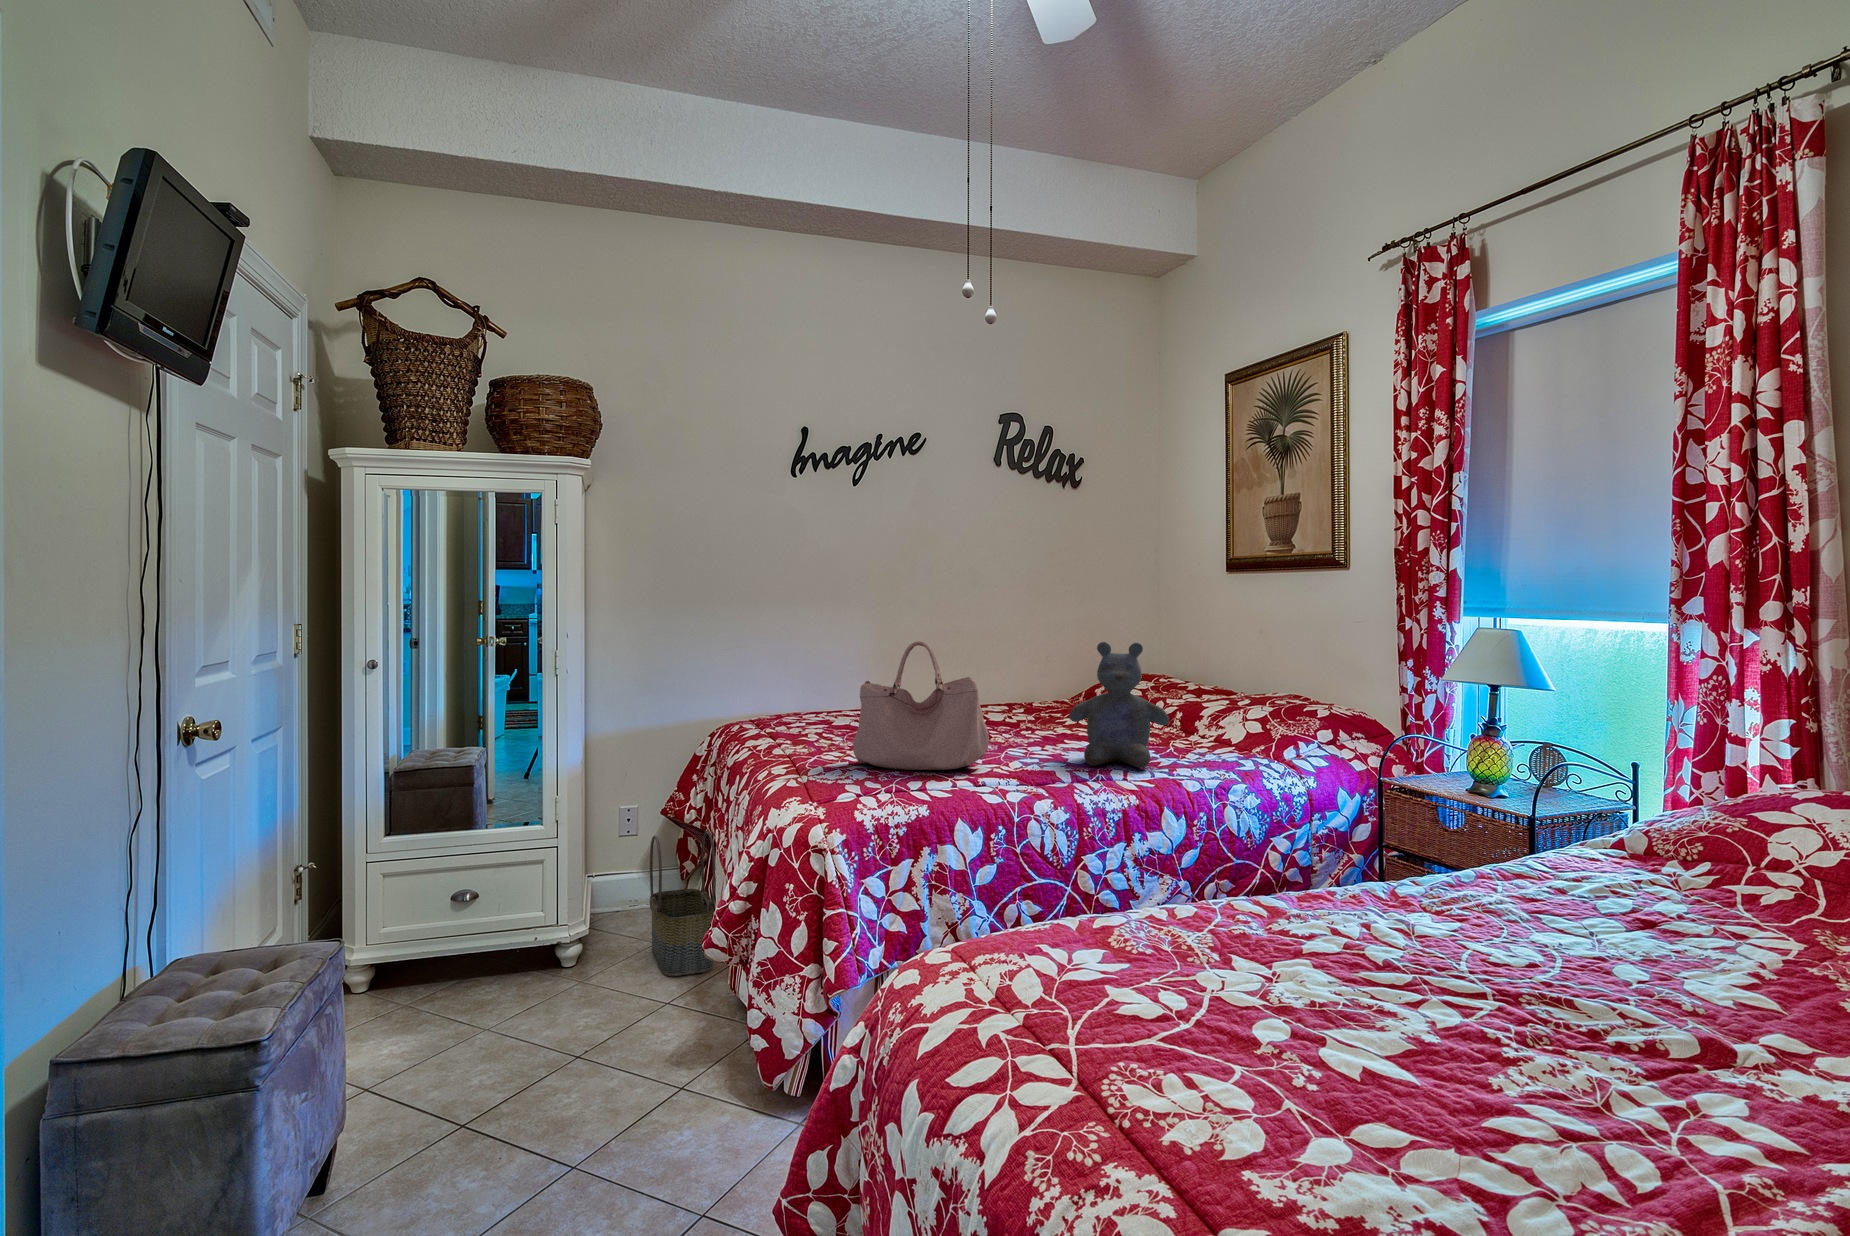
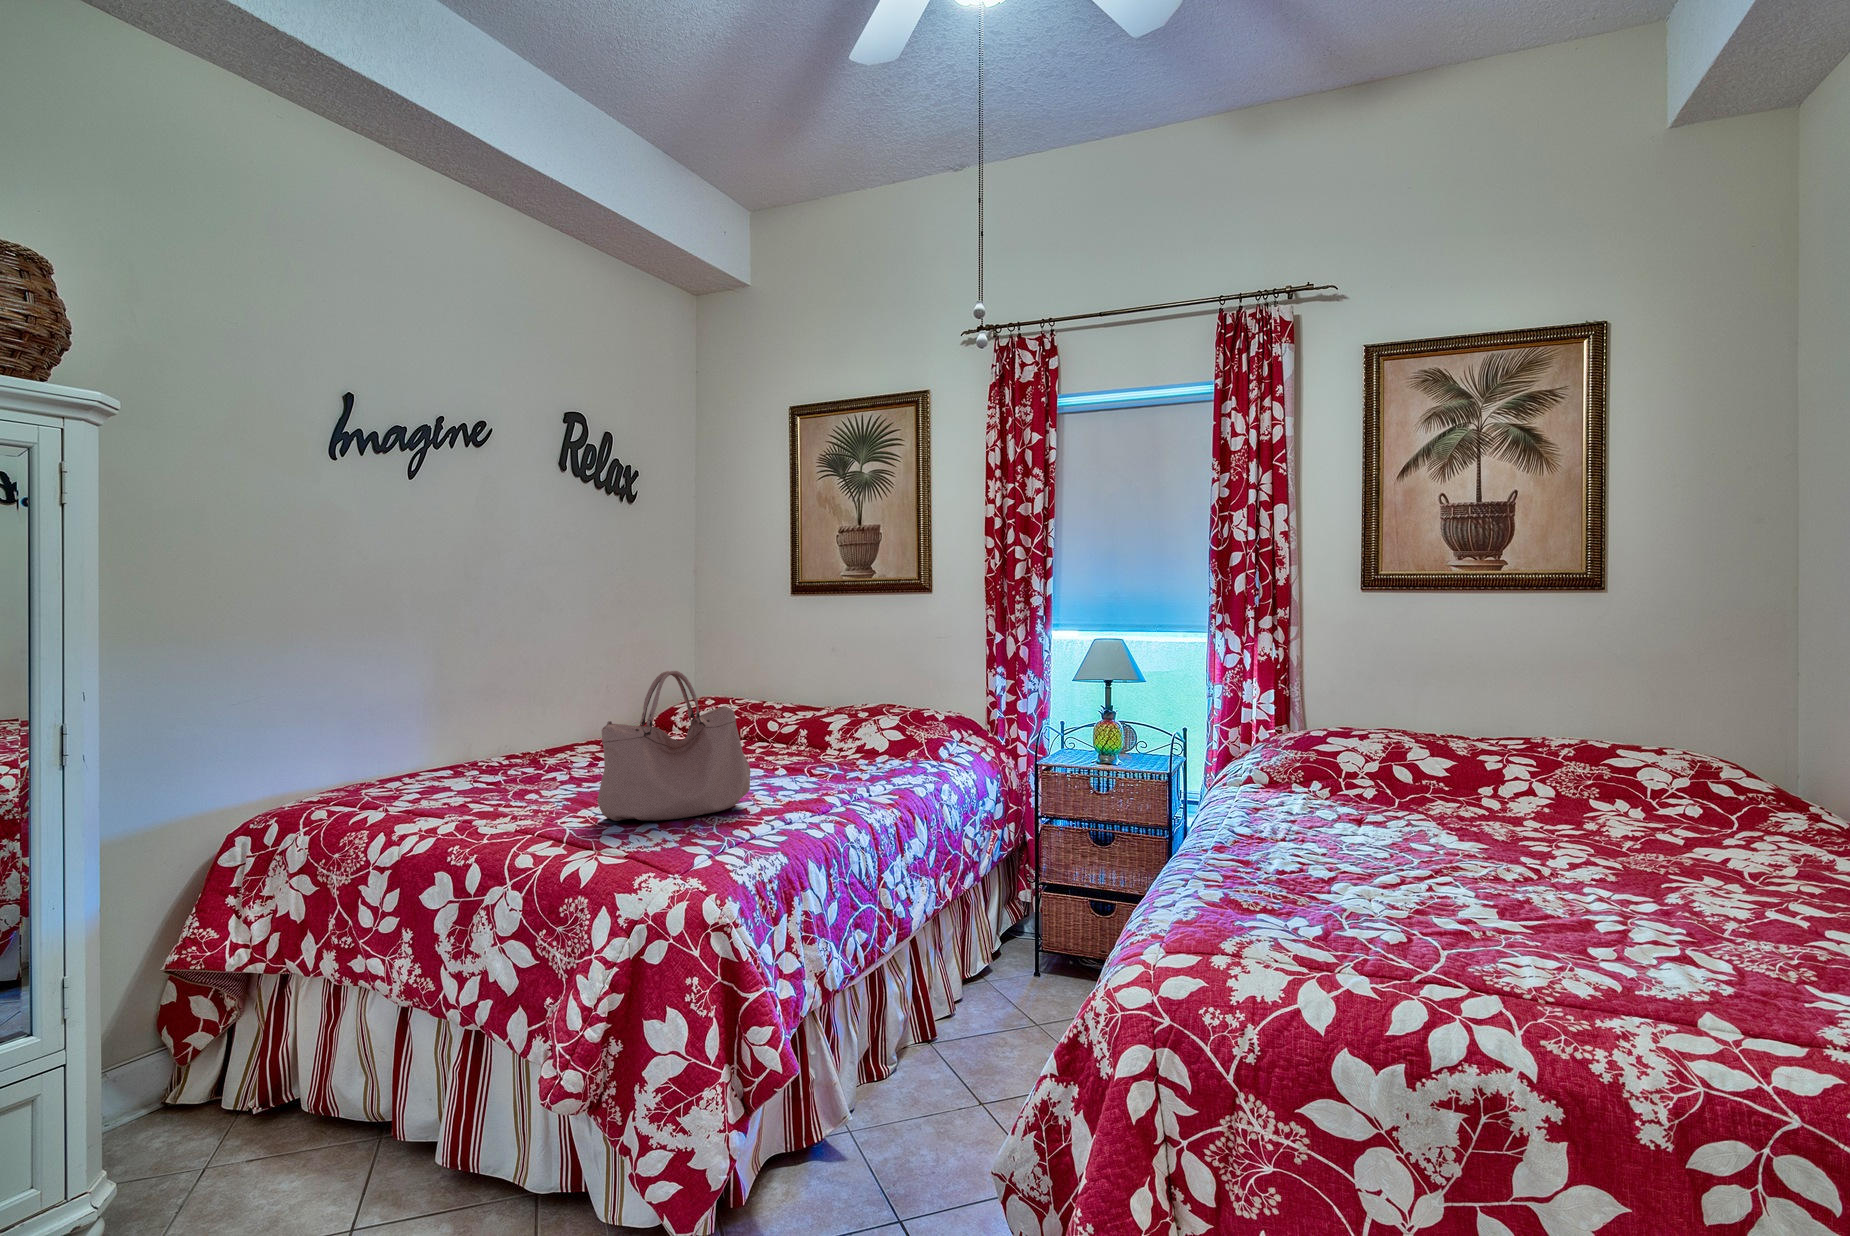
stuffed bear: present [1069,642,1169,768] -> none [774,660,869,784]
basket: present [650,831,716,976] -> none [190,962,345,1193]

